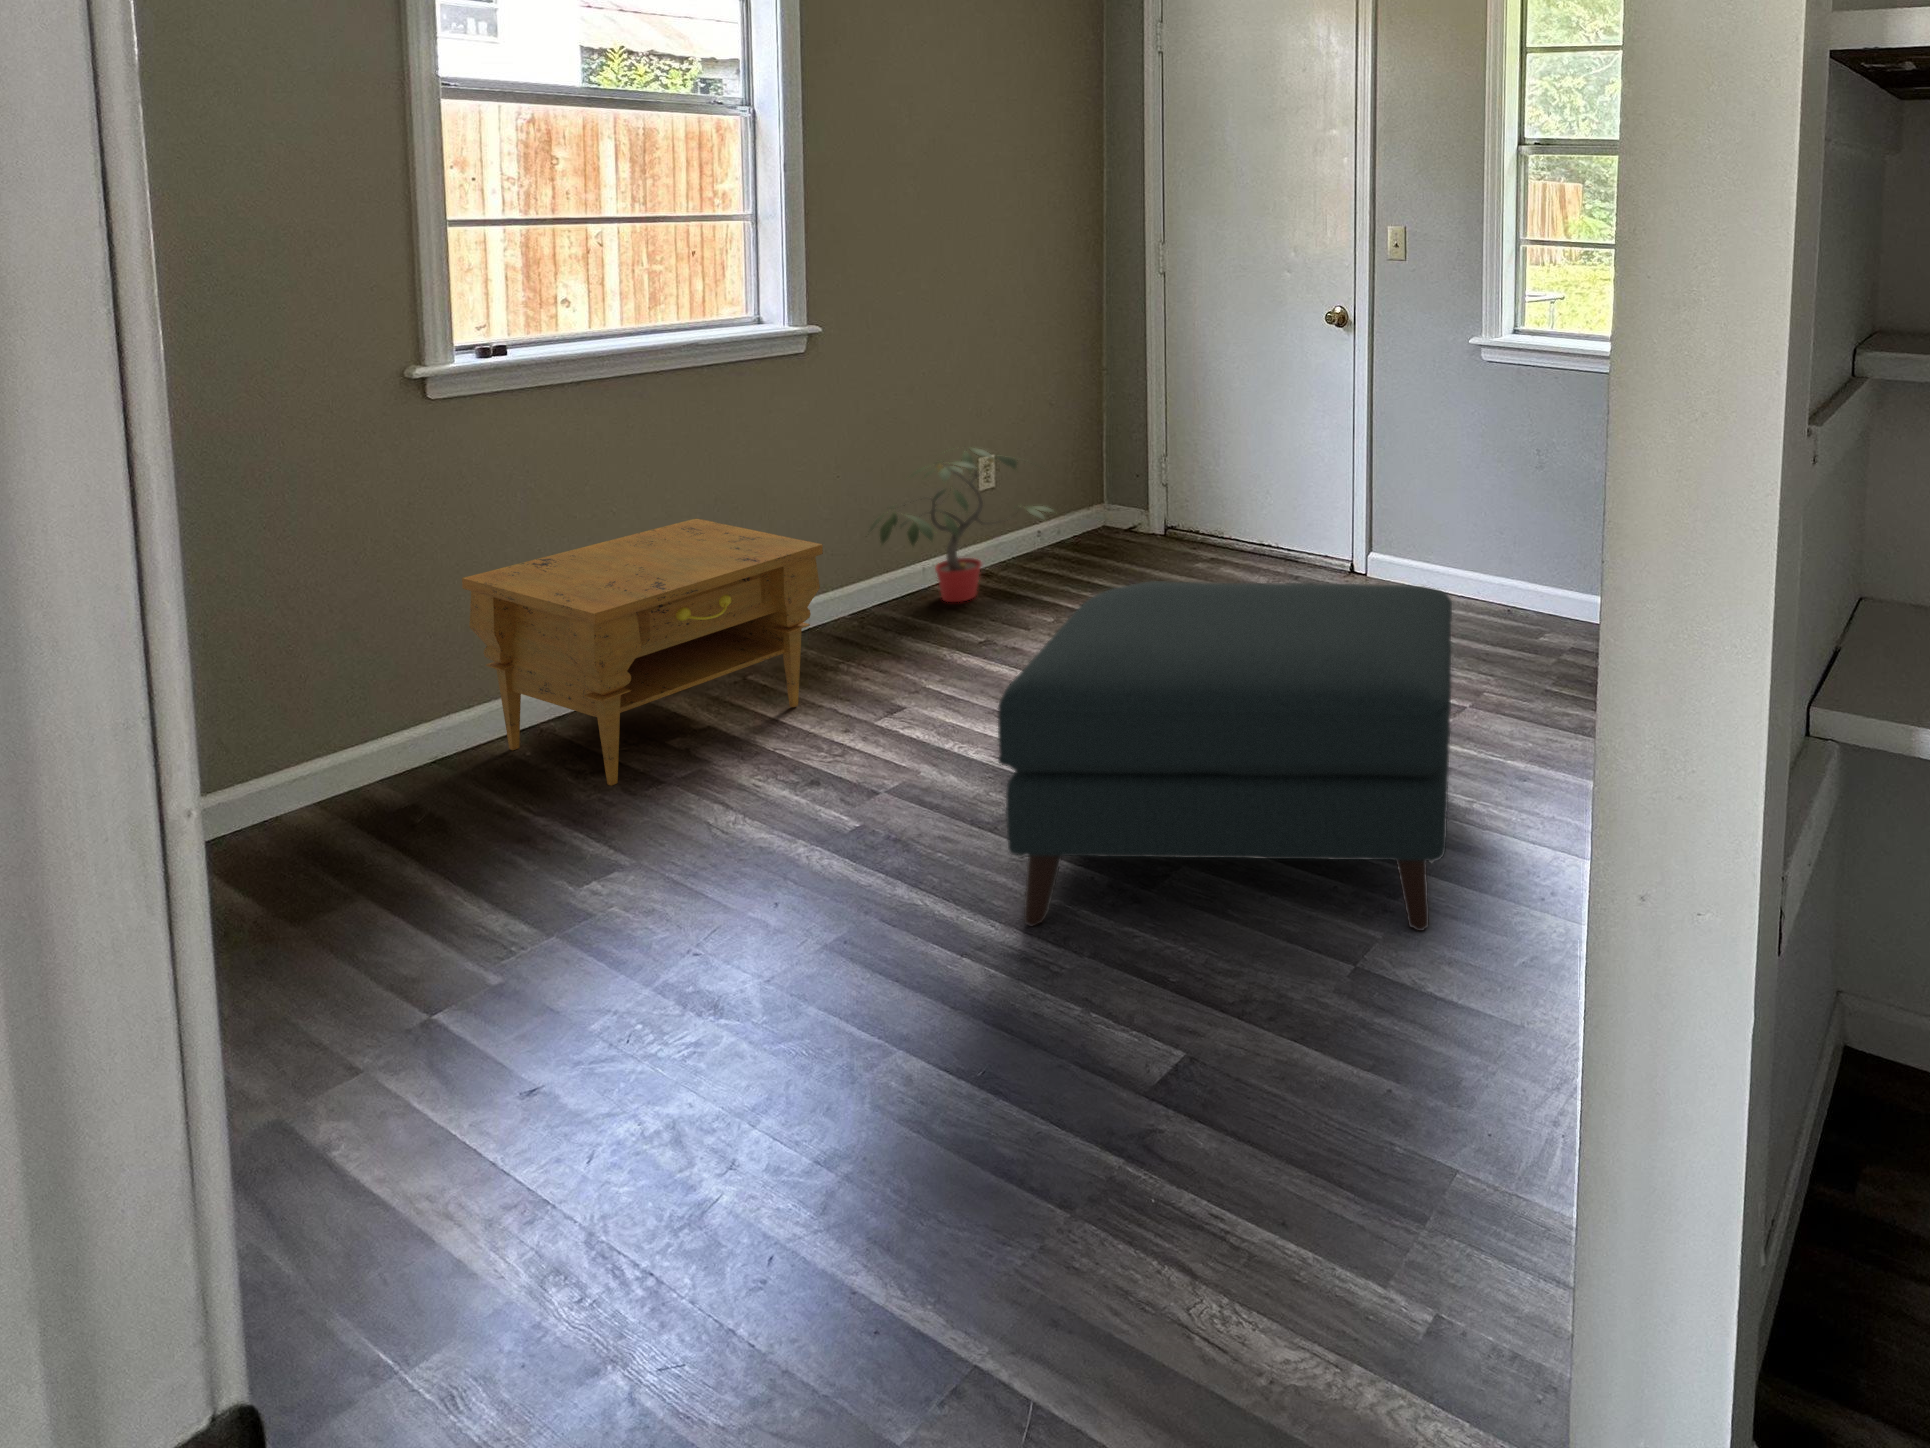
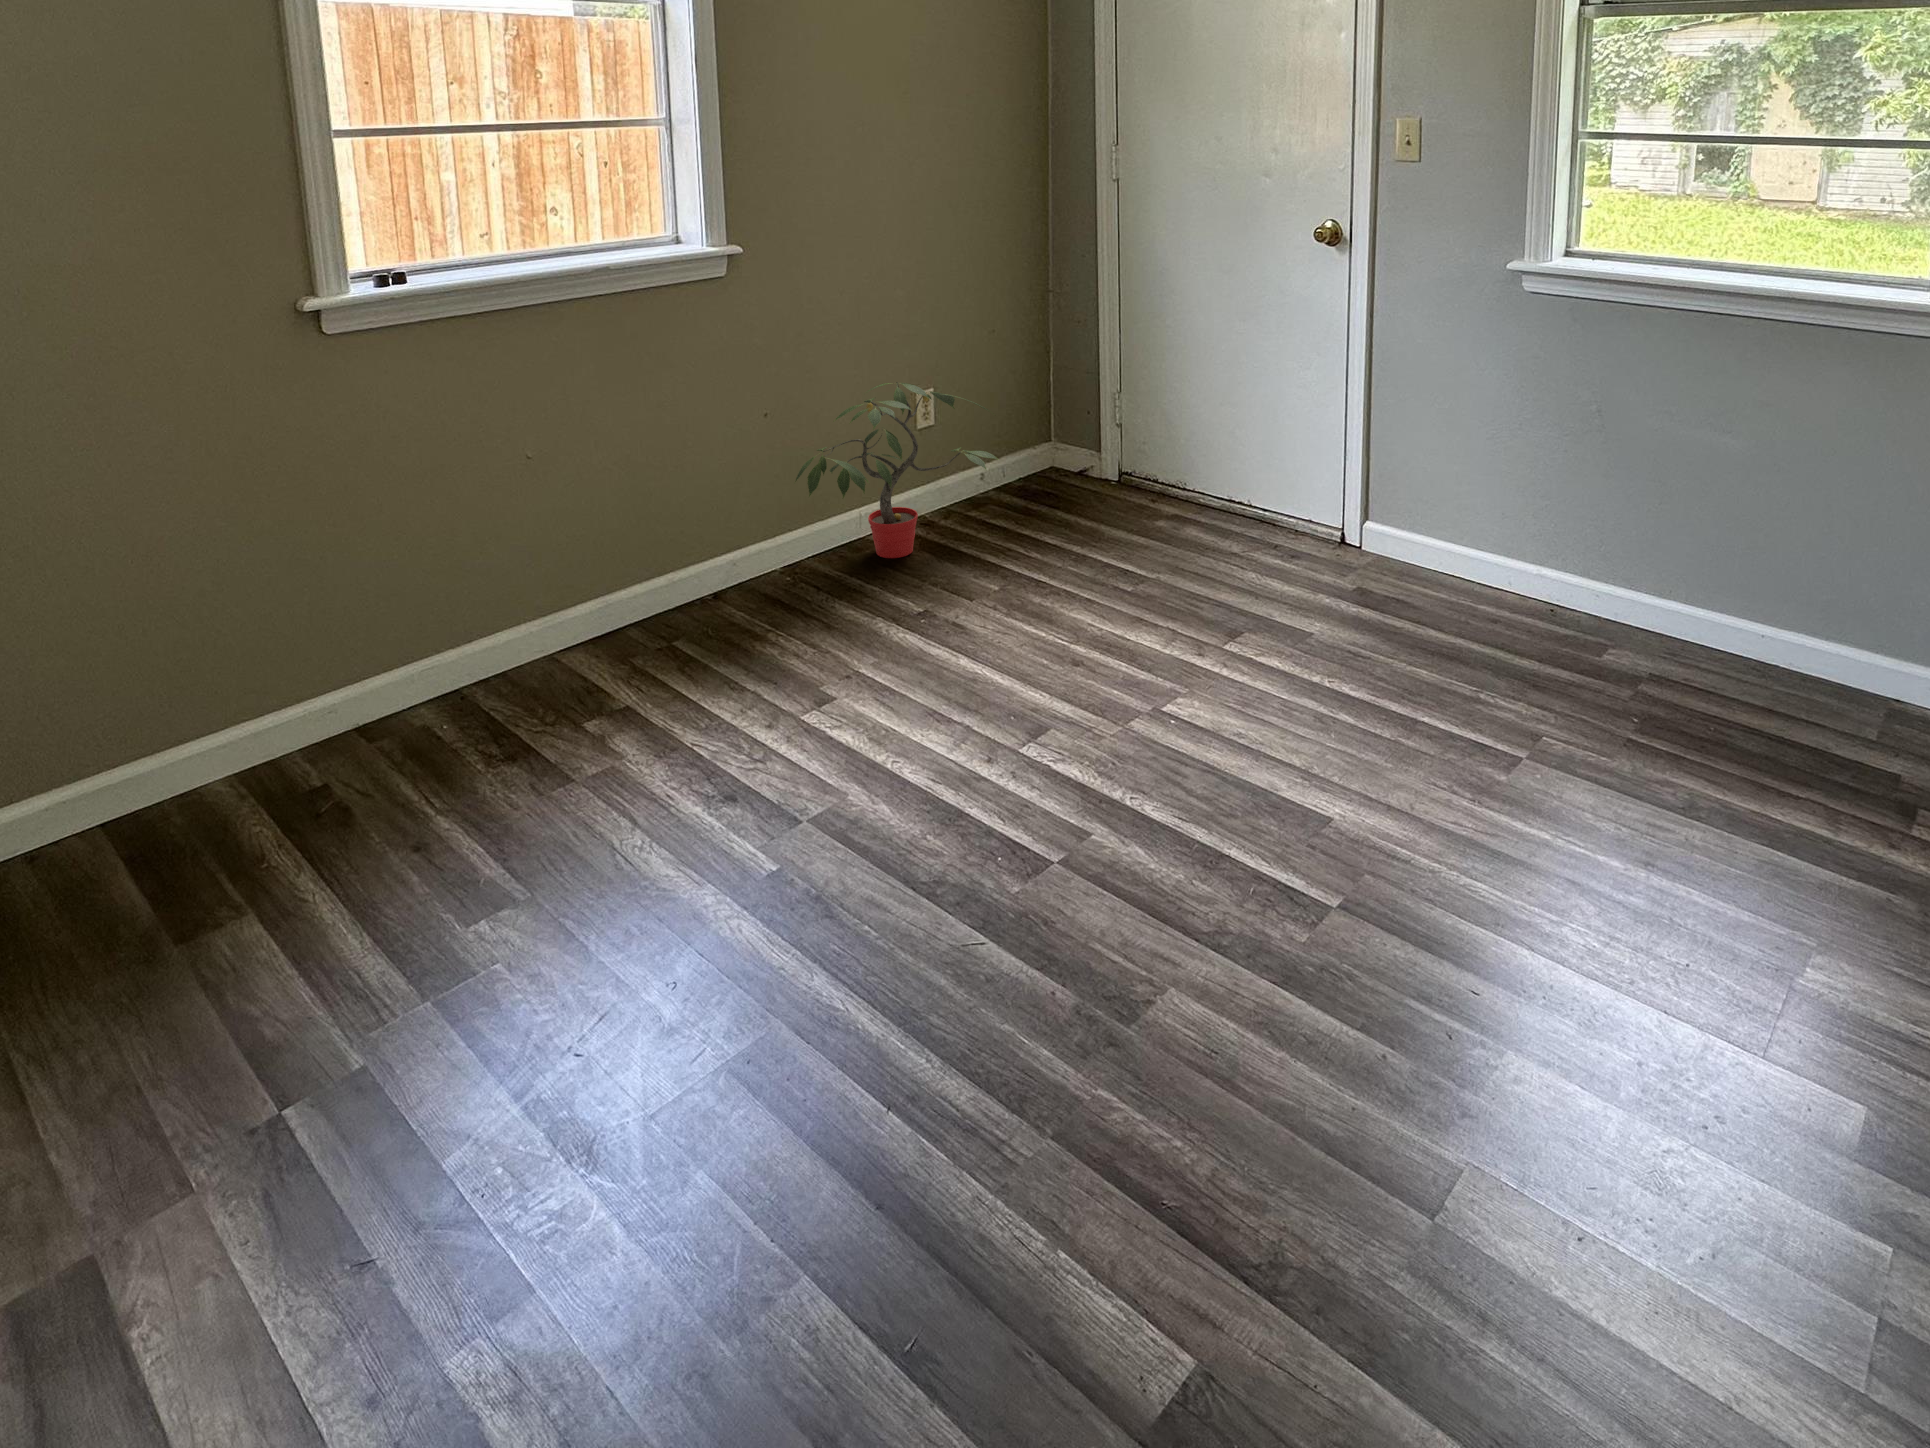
nightstand: present [462,518,823,786] -> none [373,463,740,778]
ottoman: present [998,581,1452,931] -> none [930,590,1580,1162]

